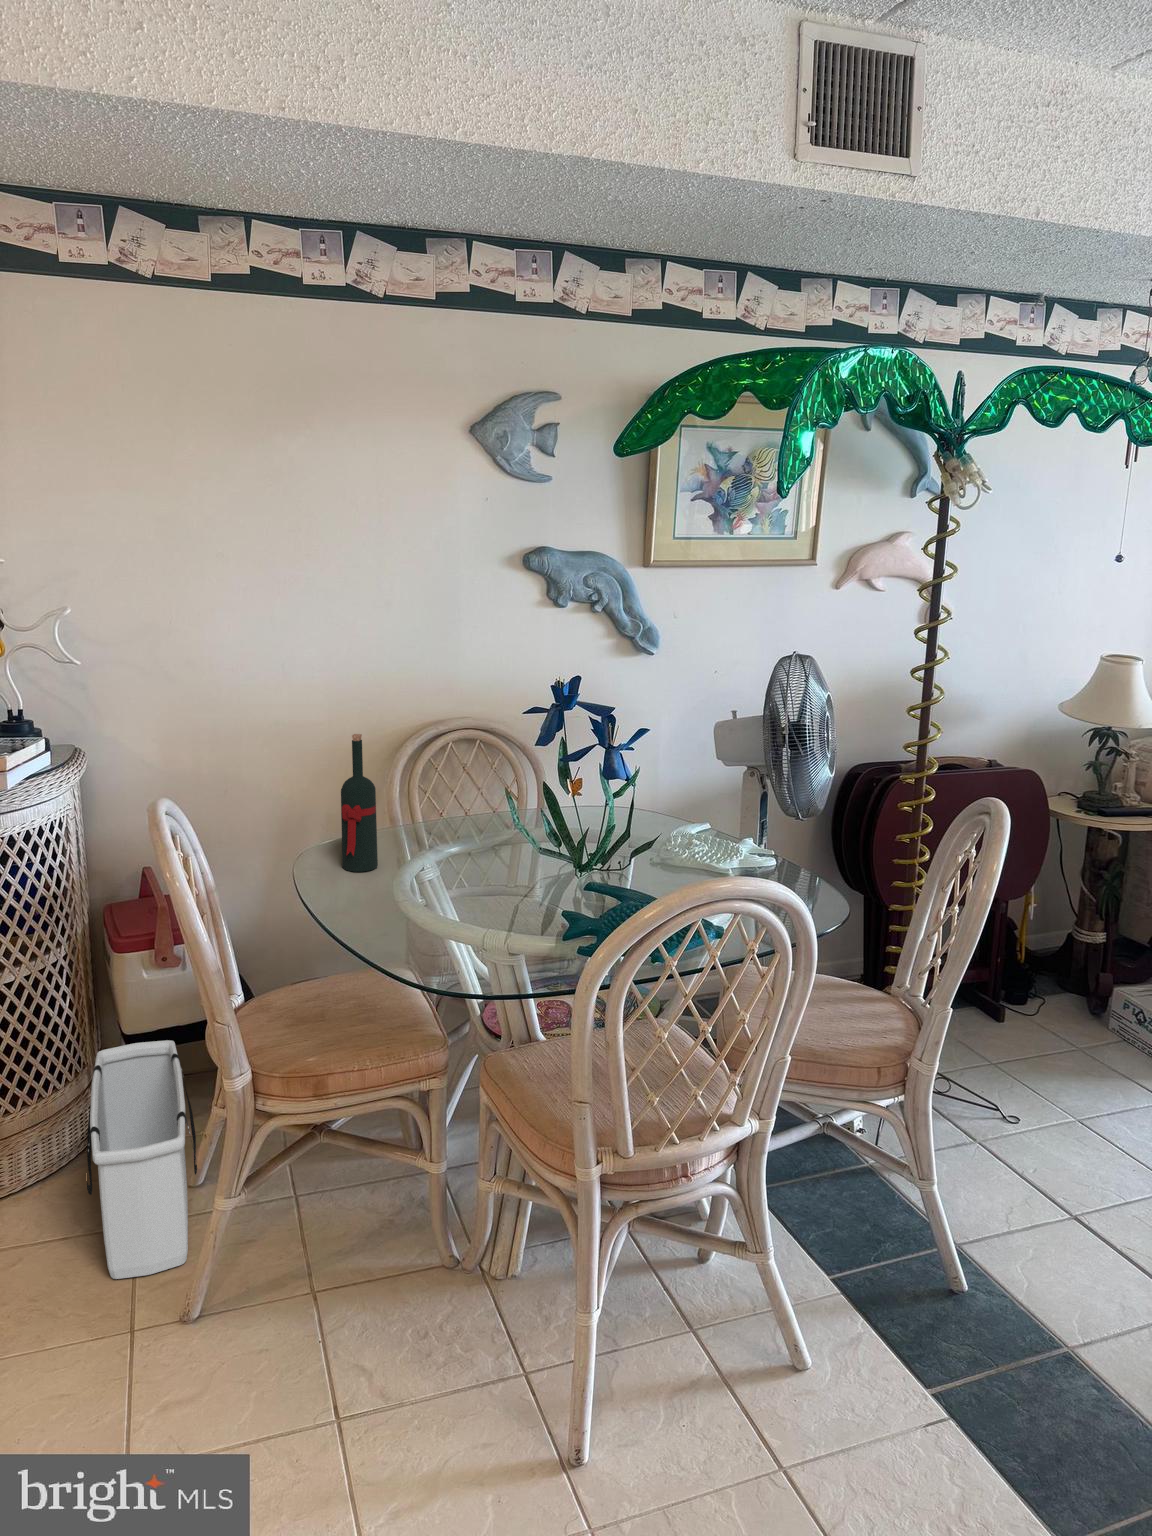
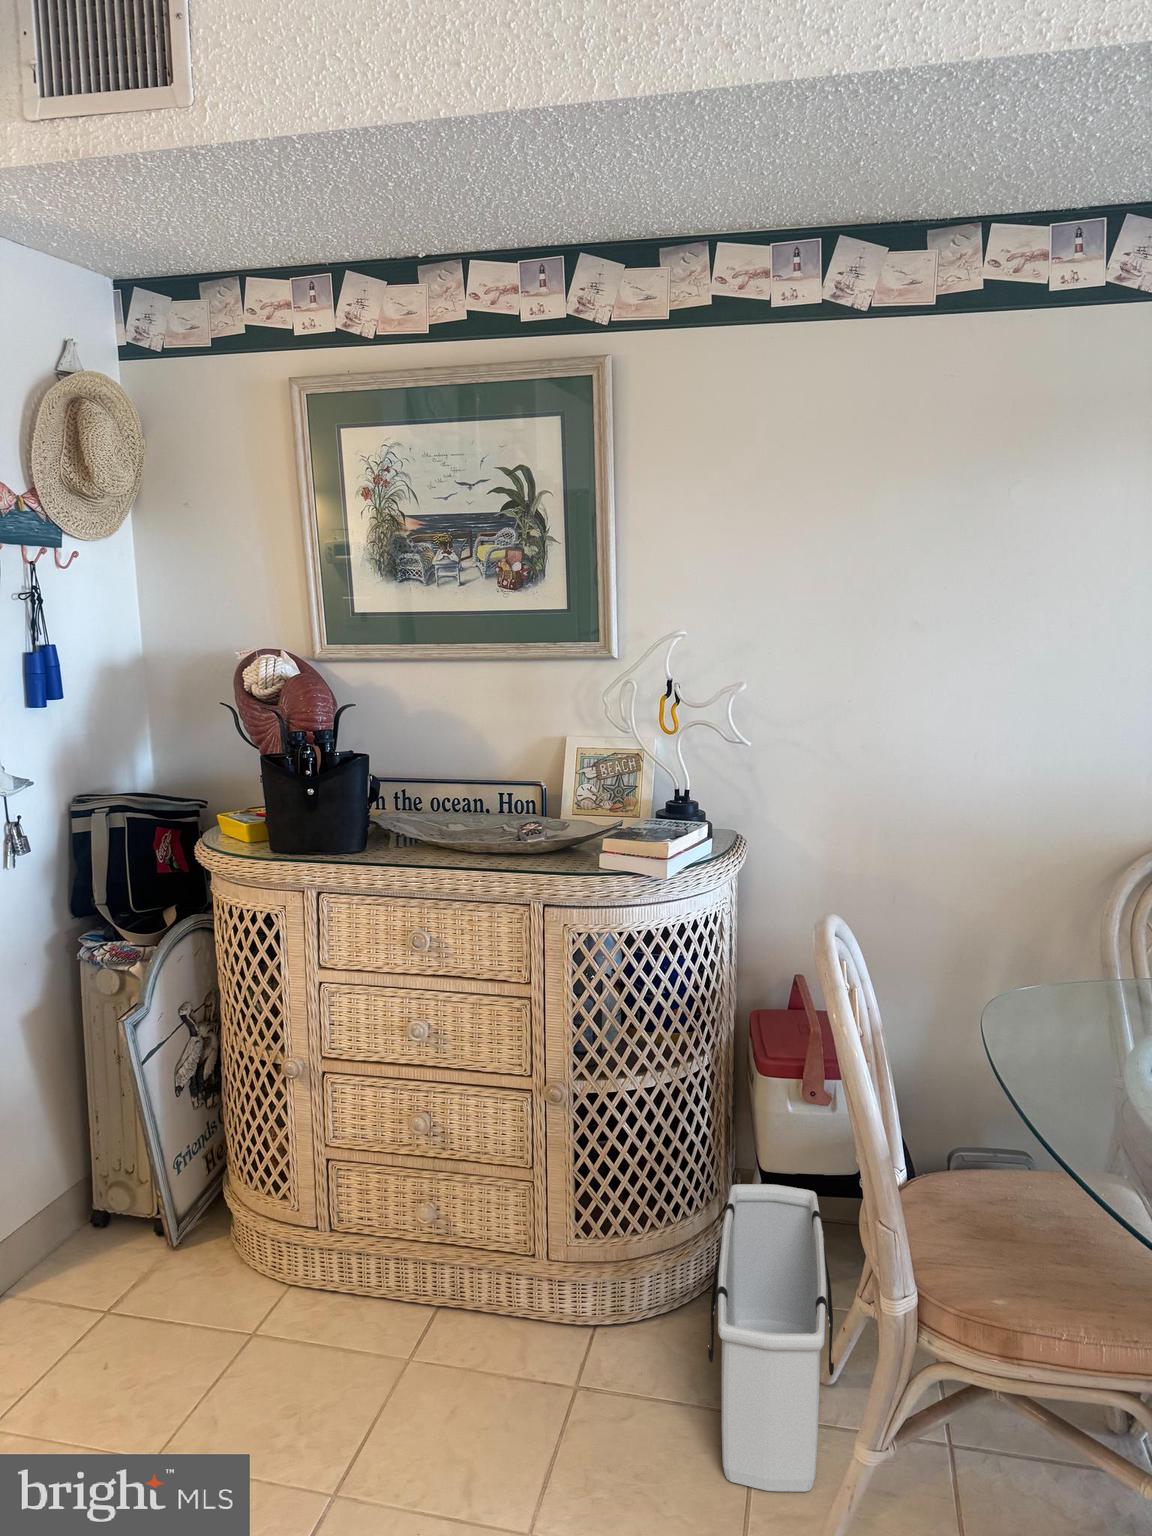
wine bottle: present [341,734,378,872] -> none [1049,850,1105,1035]

